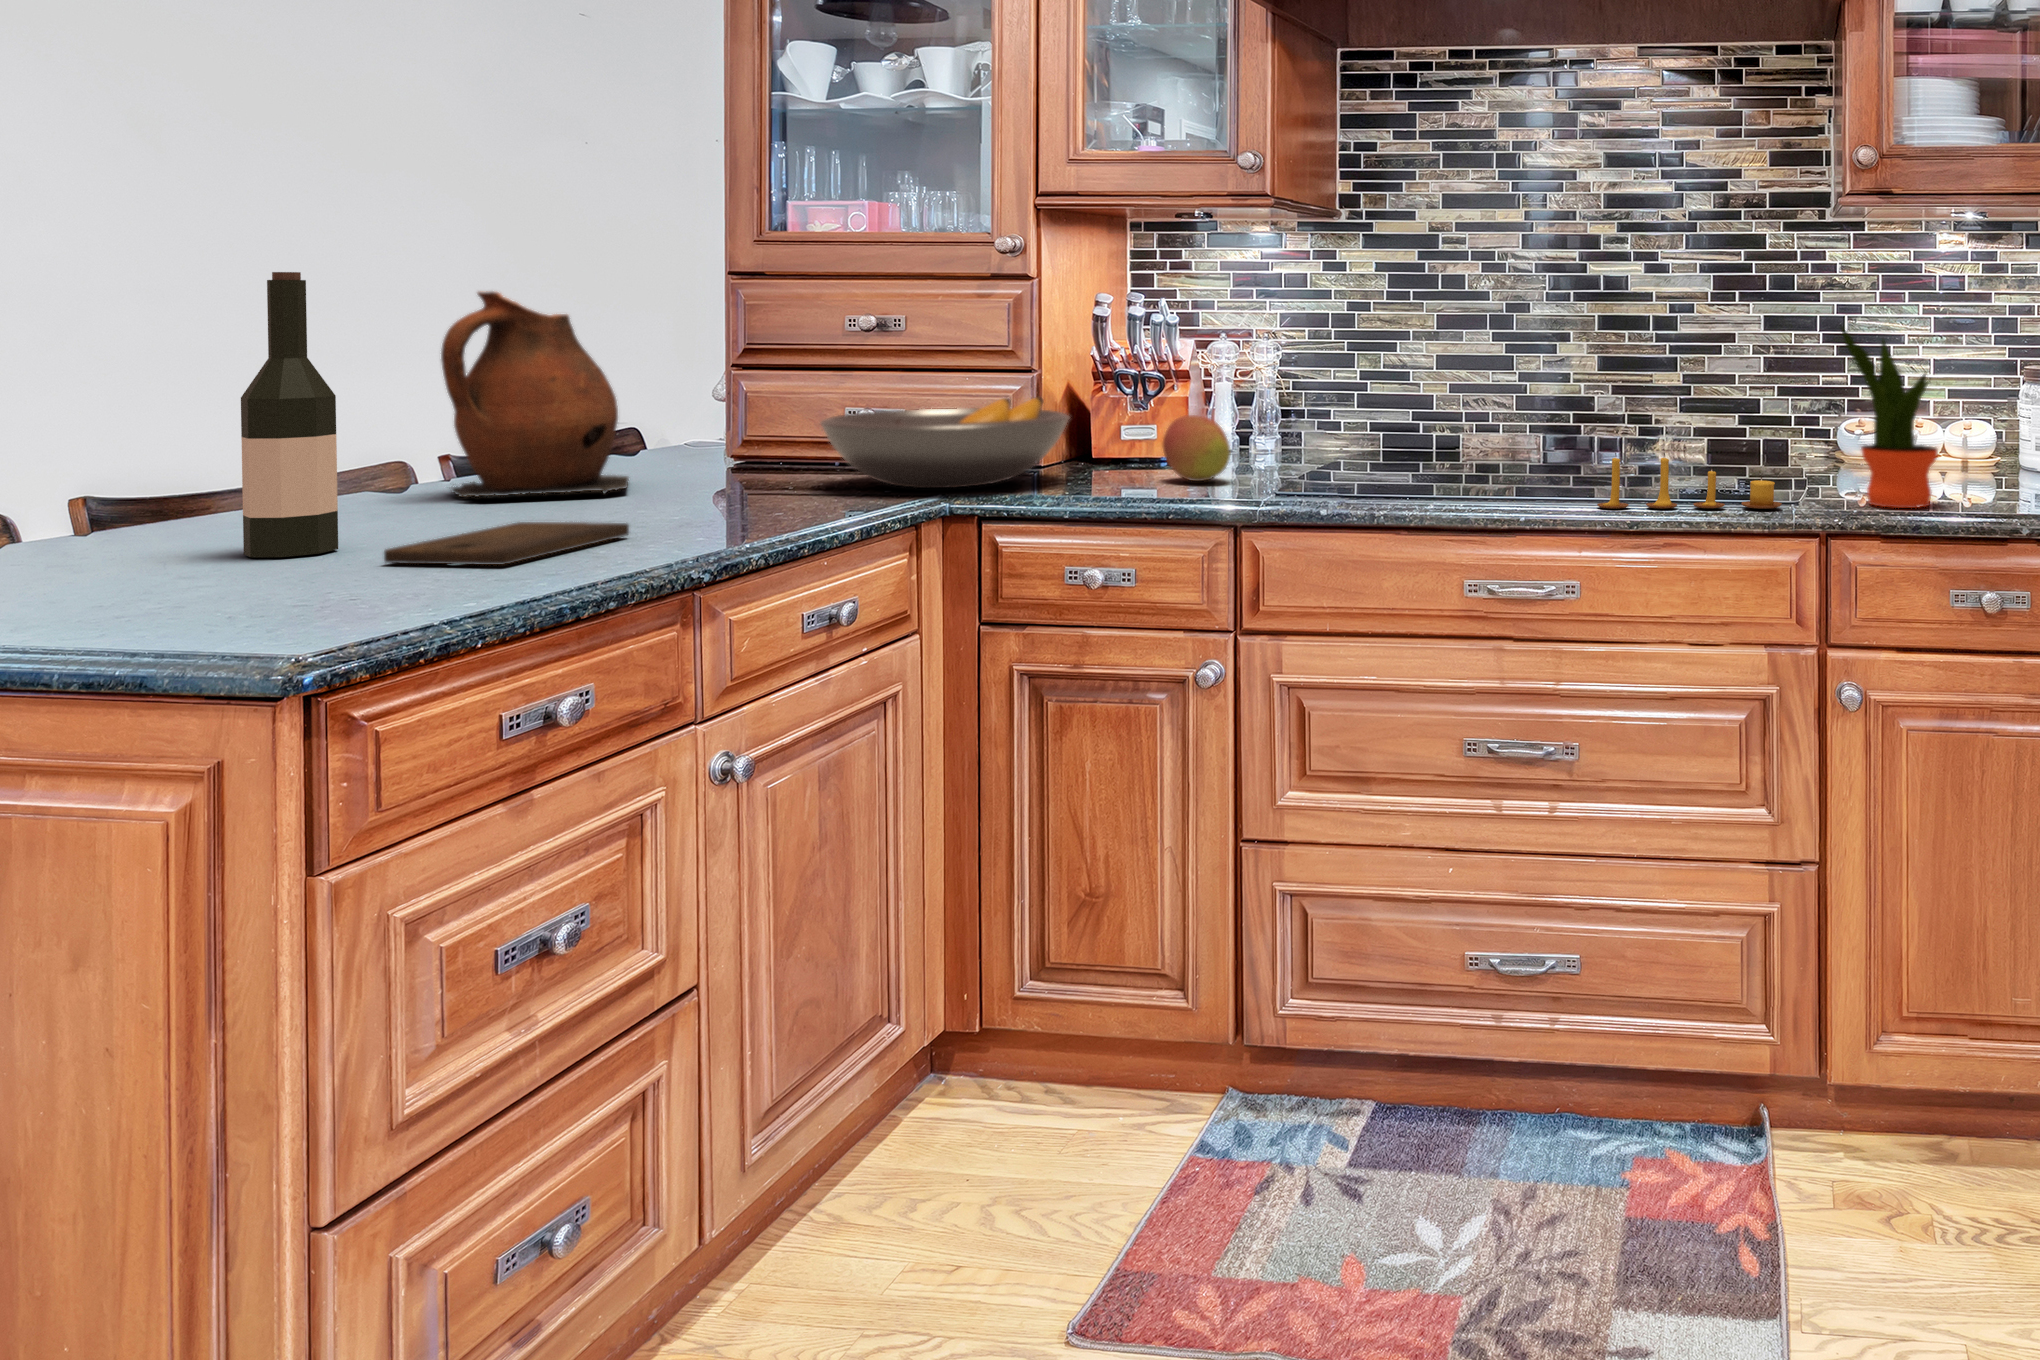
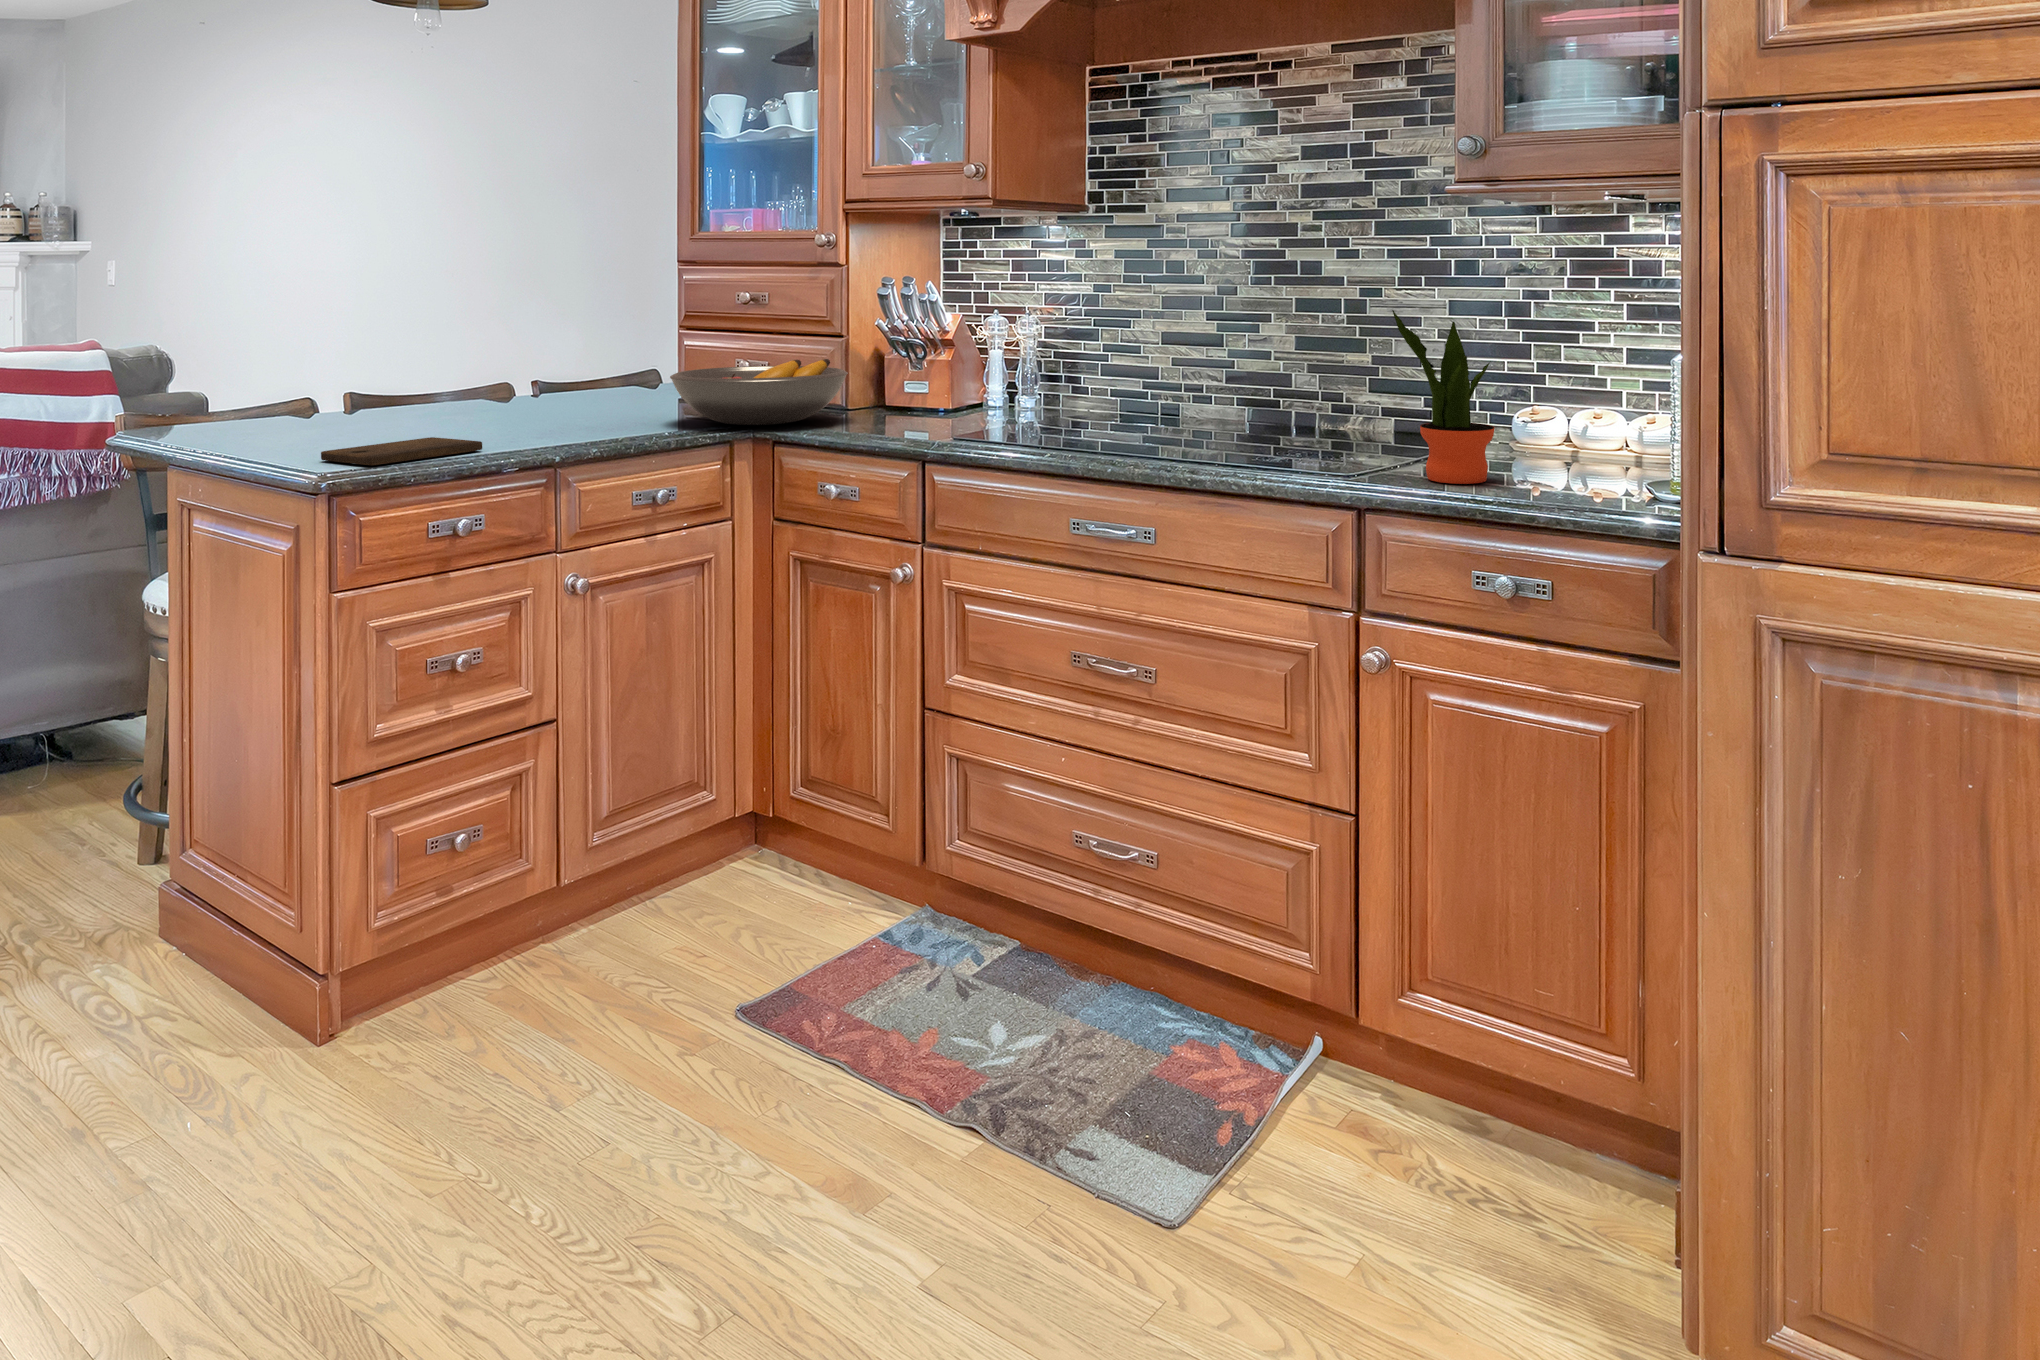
wine bottle: present [241,272,338,557] -> none [270,275,326,453]
ceramic pitcher: present [441,291,629,497] -> none [450,282,583,420]
fruit: present [1163,415,1231,481] -> none [907,376,955,428]
candle: present [1597,453,1782,509] -> none [1174,420,1335,476]

